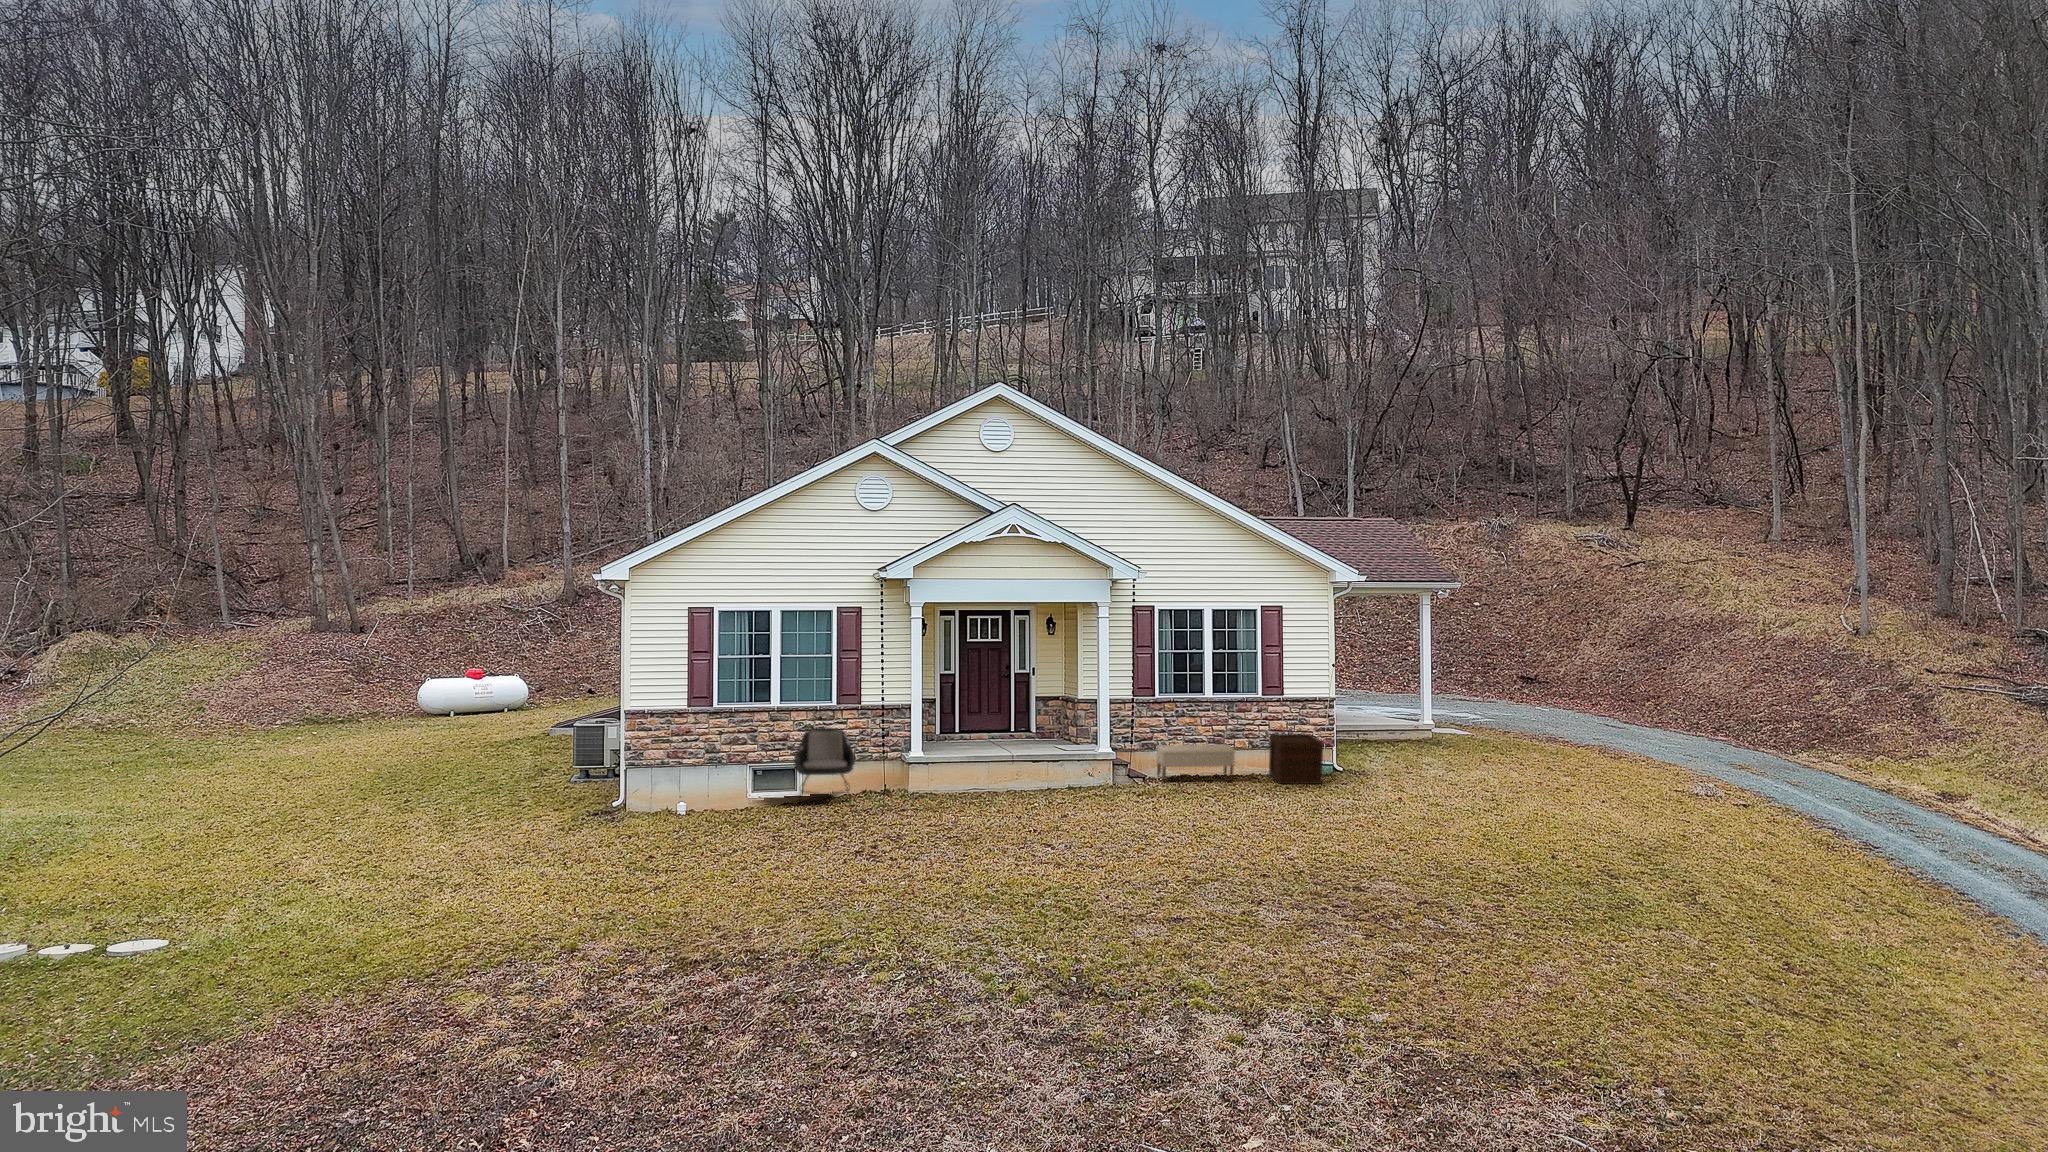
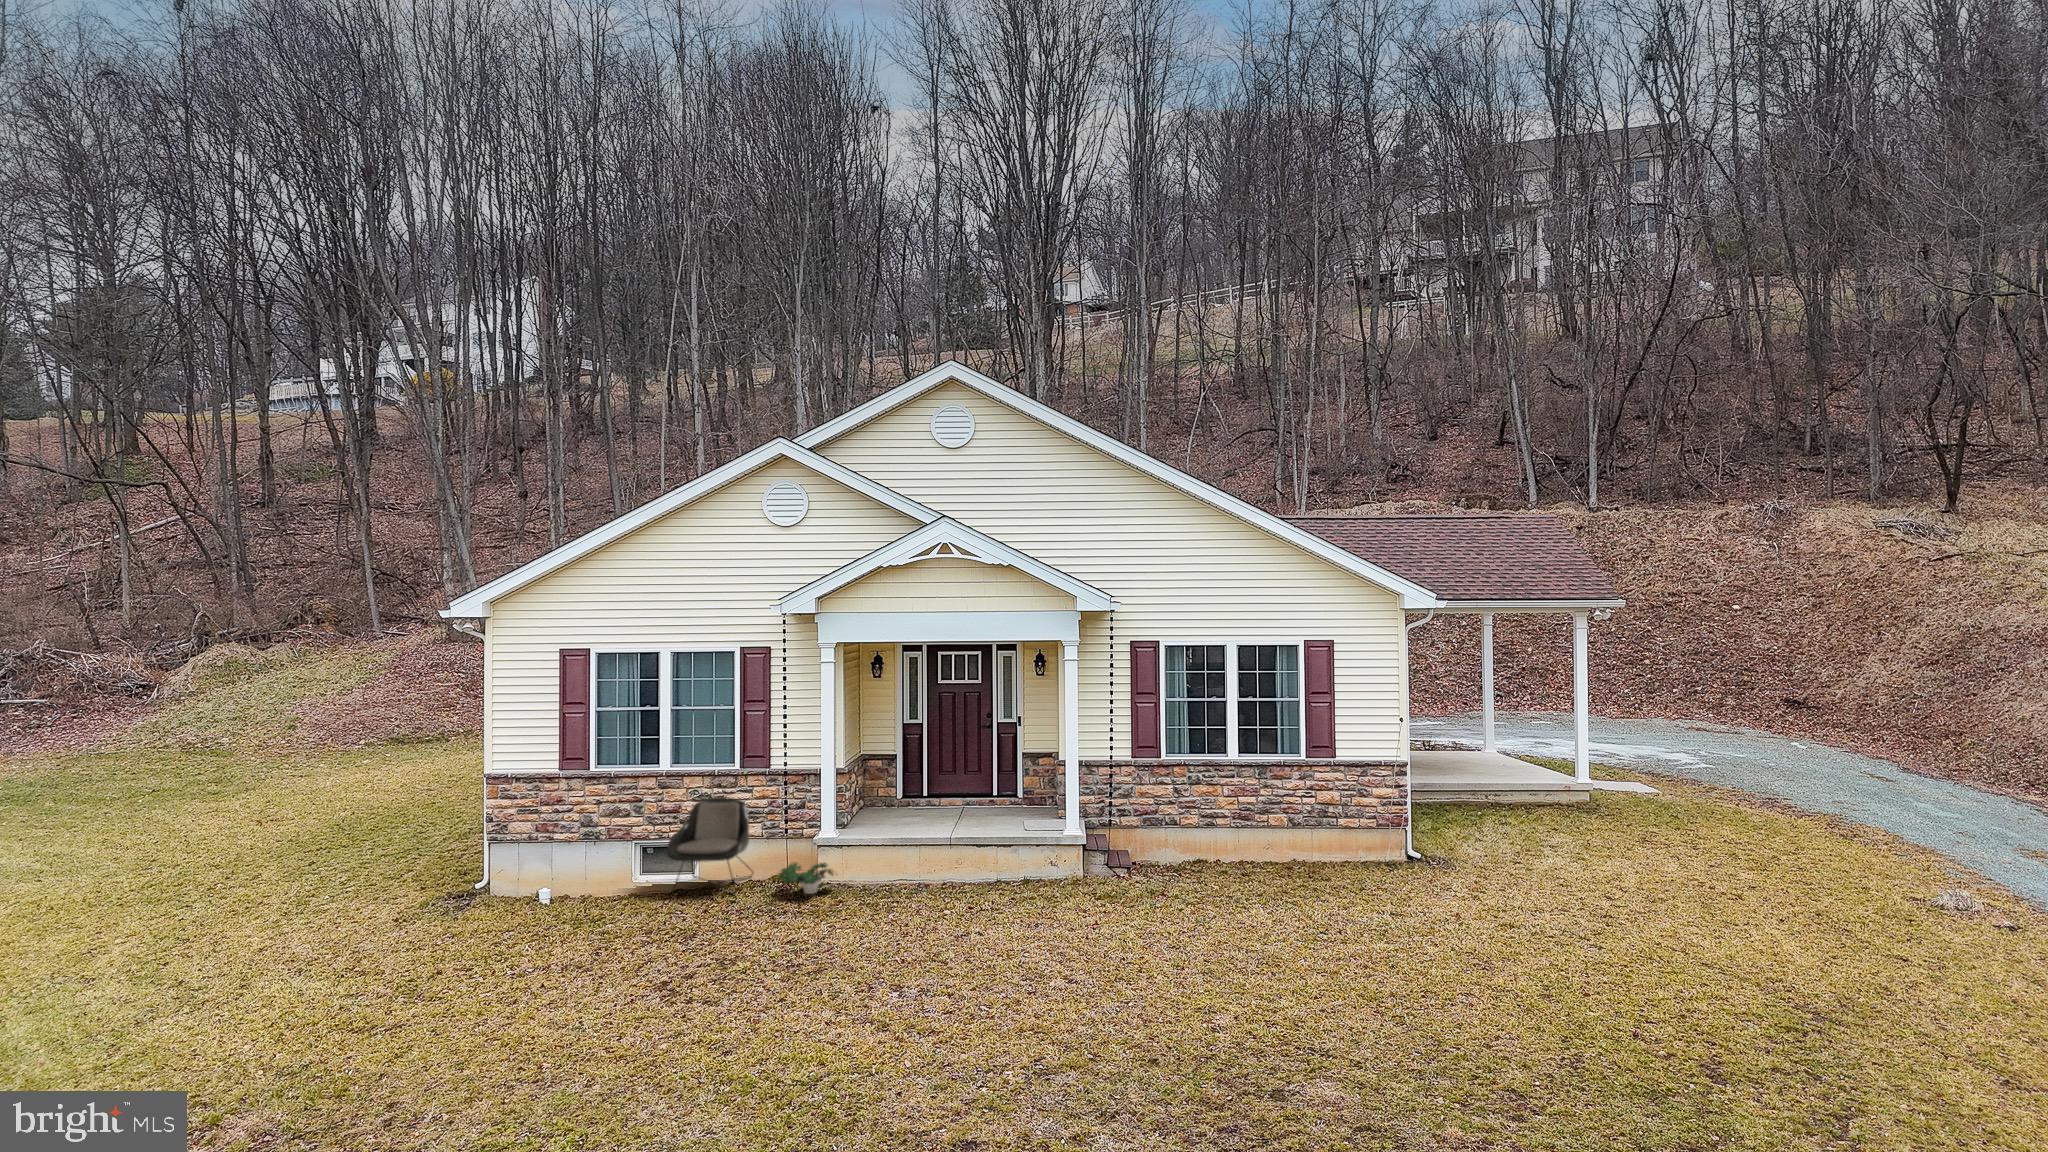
wooden crate: present [1269,734,1323,784] -> none [1318,811,1383,886]
bench: present [1156,744,1235,781] -> none [1158,824,1261,877]
potted plant: none [885,776,931,799] -> present [778,863,833,894]

